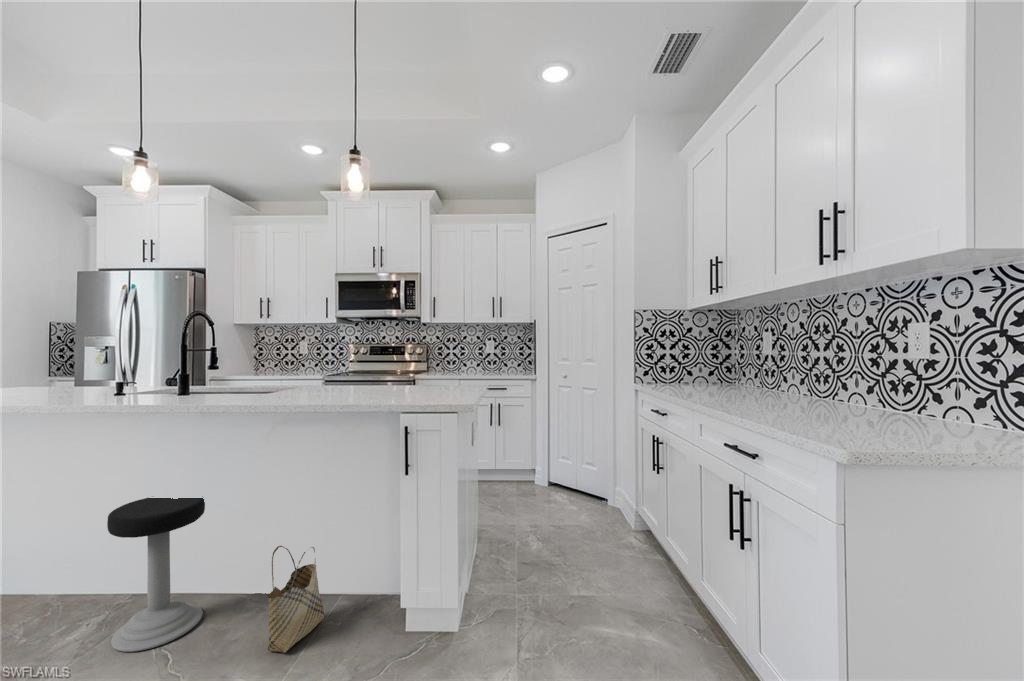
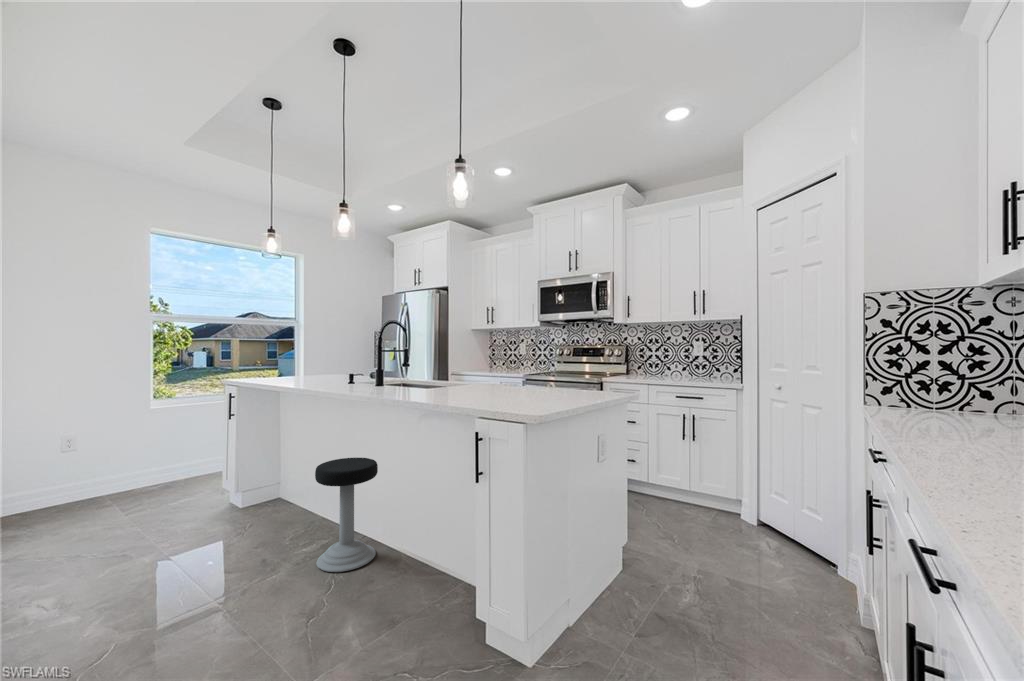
woven basket: present [267,546,324,653] -> none [384,517,439,613]

